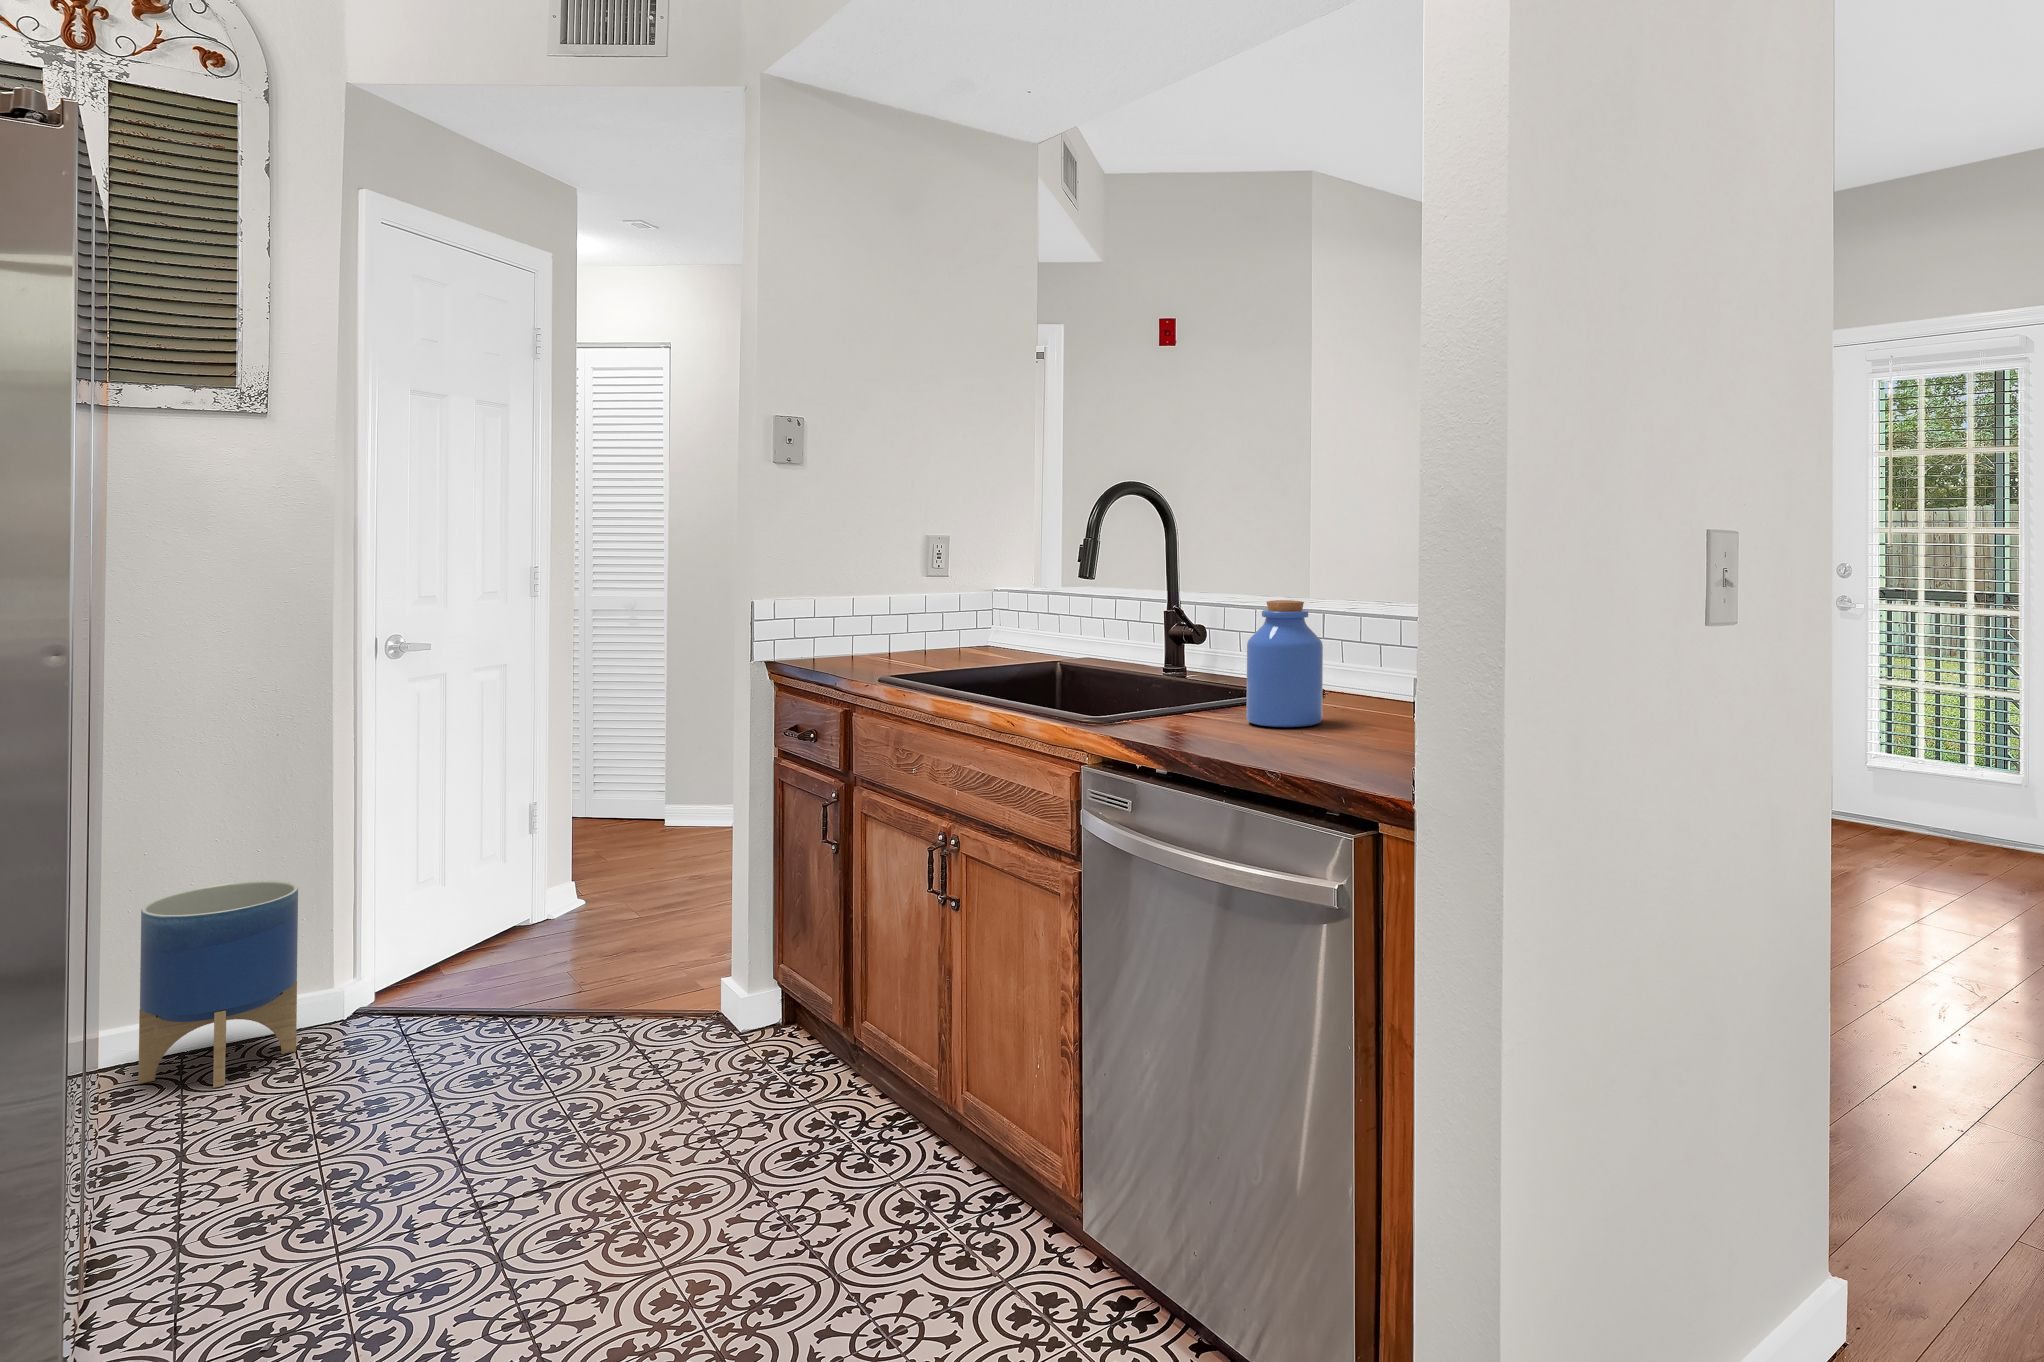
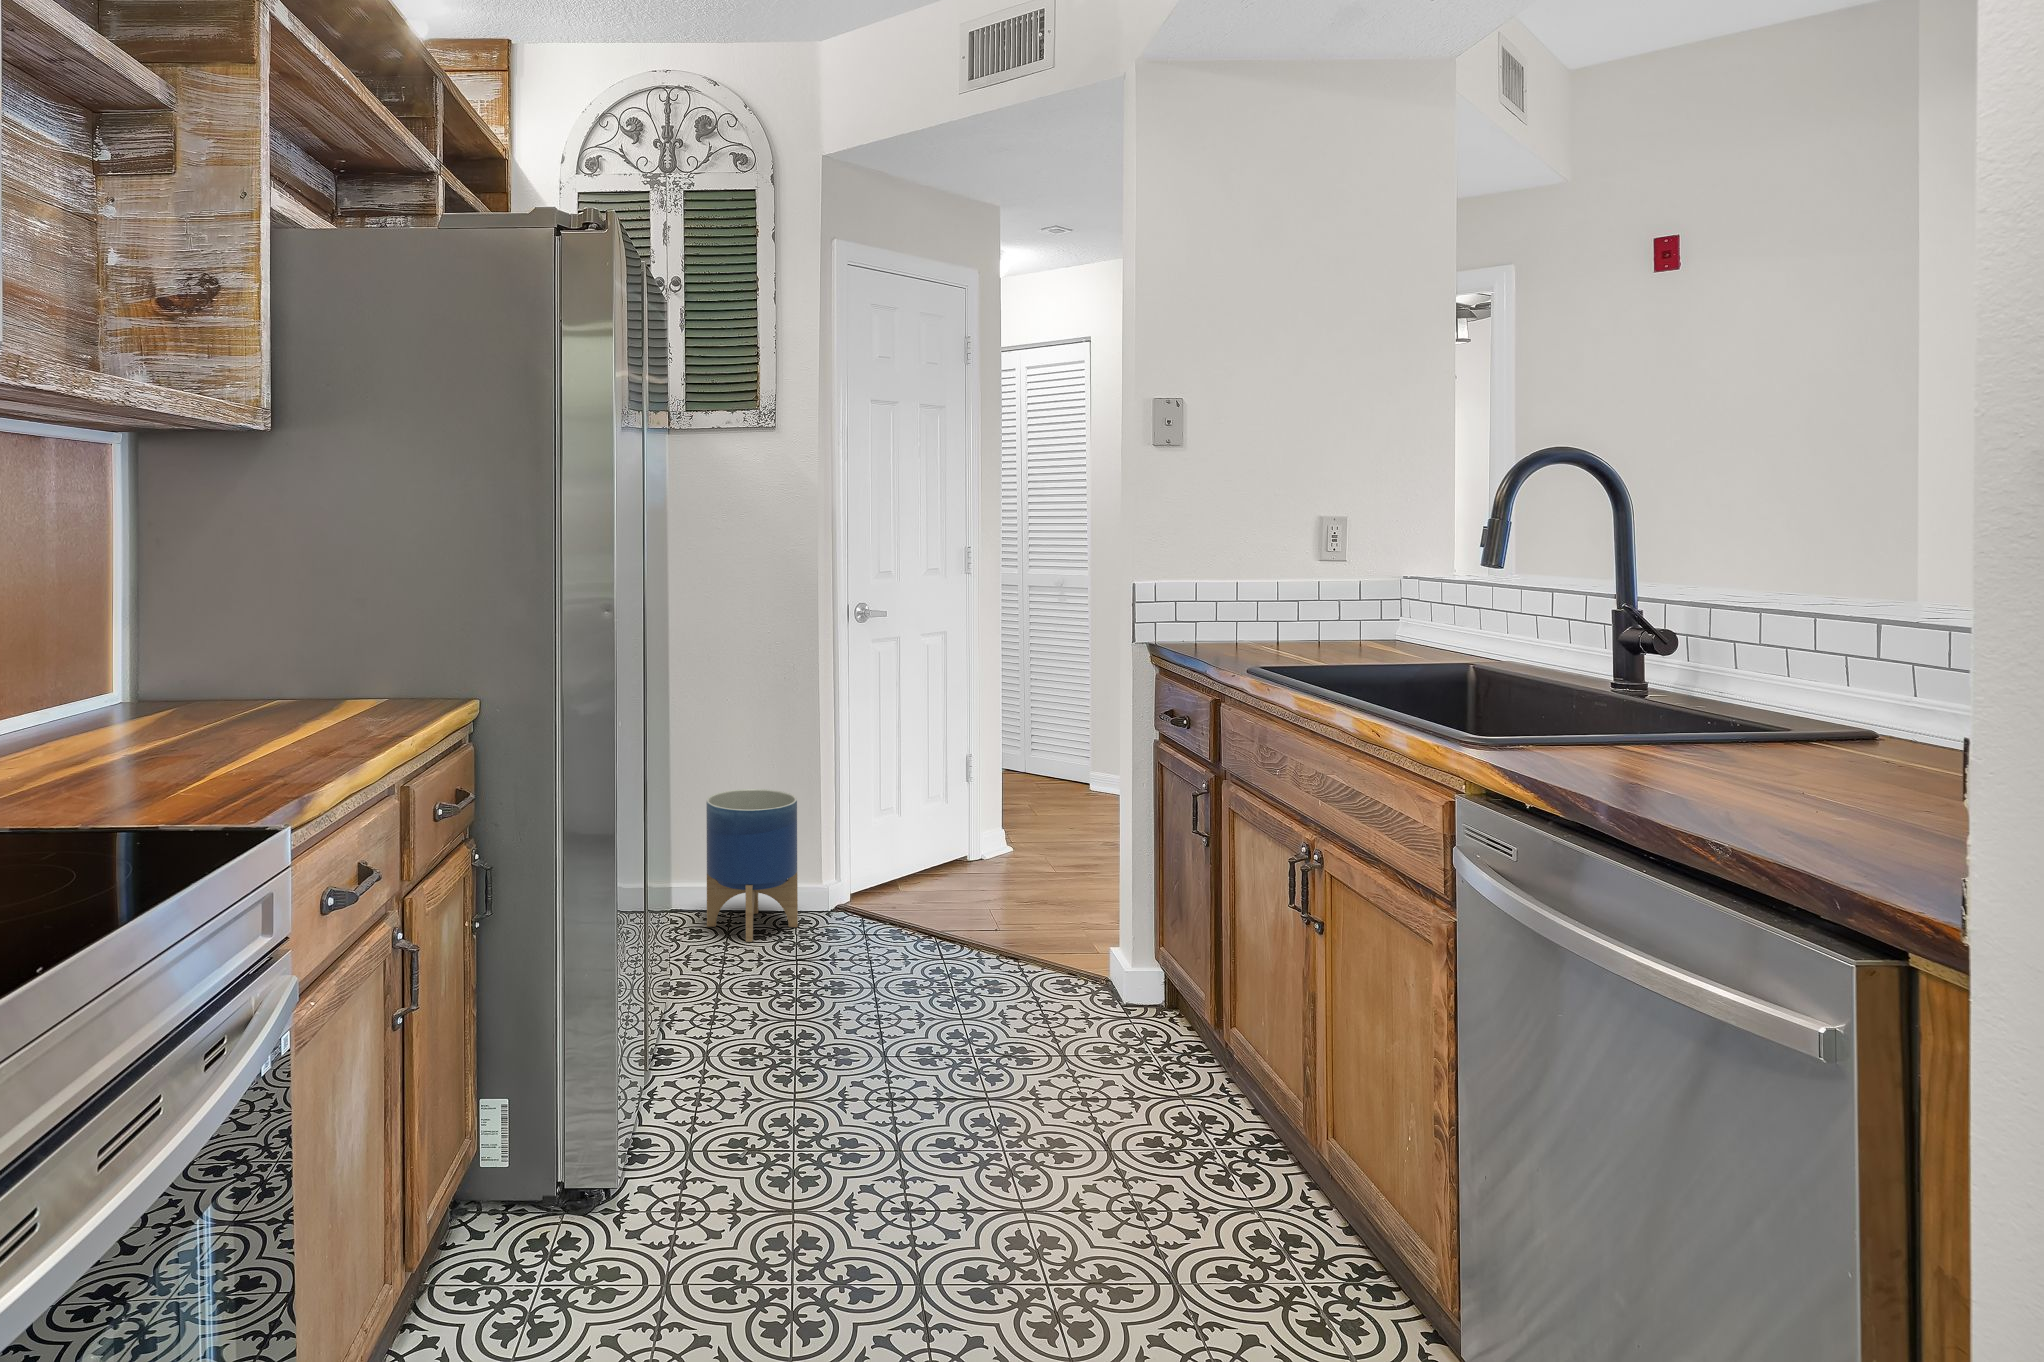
jar: present [1246,600,1323,727] -> none [1716,600,1856,782]

